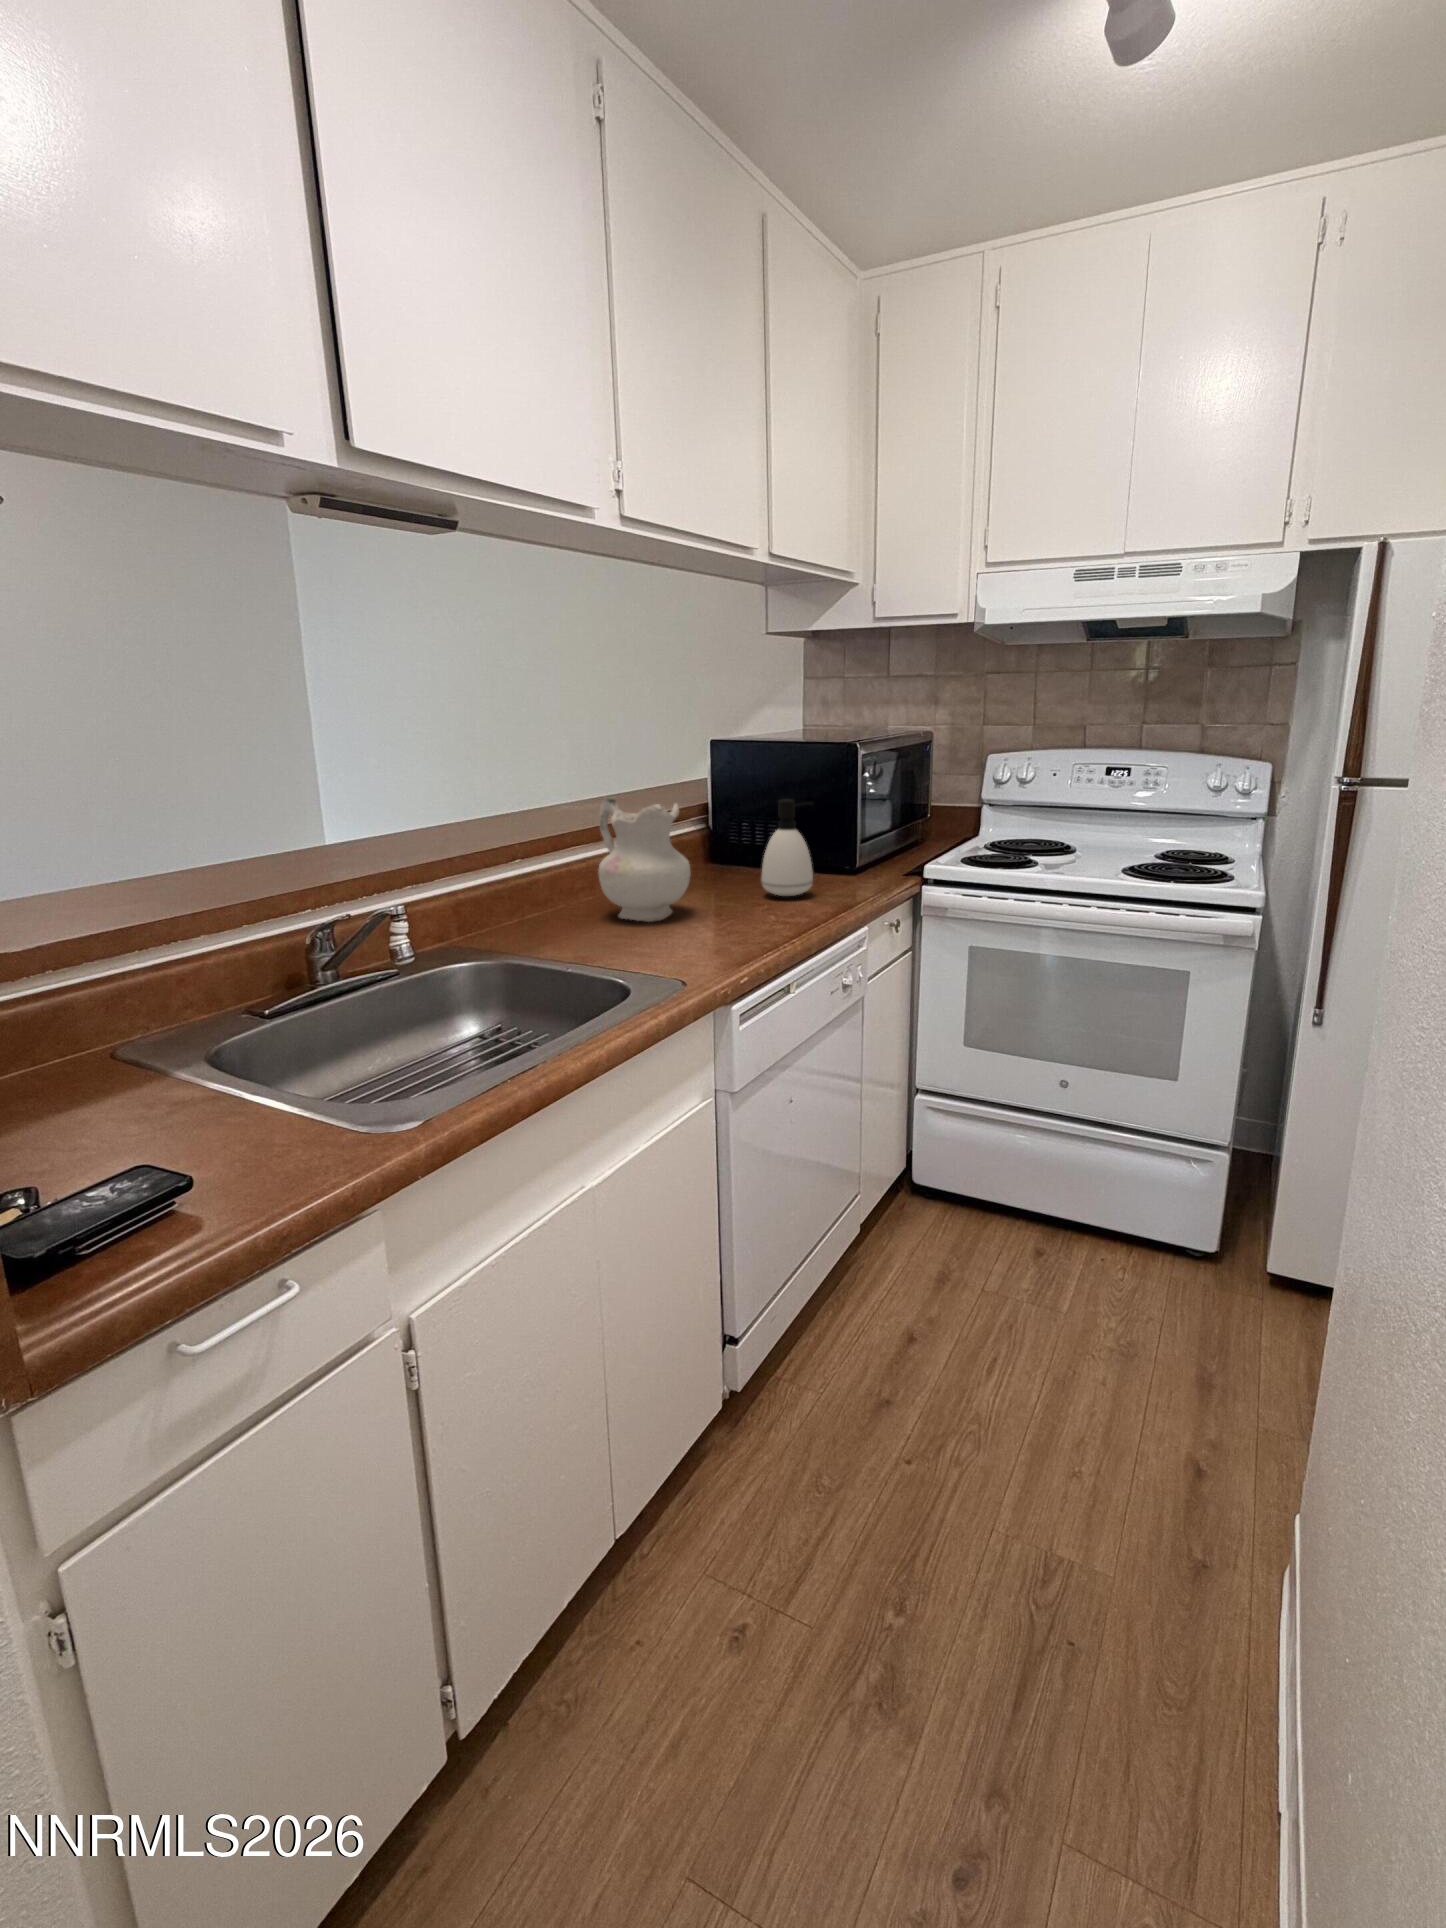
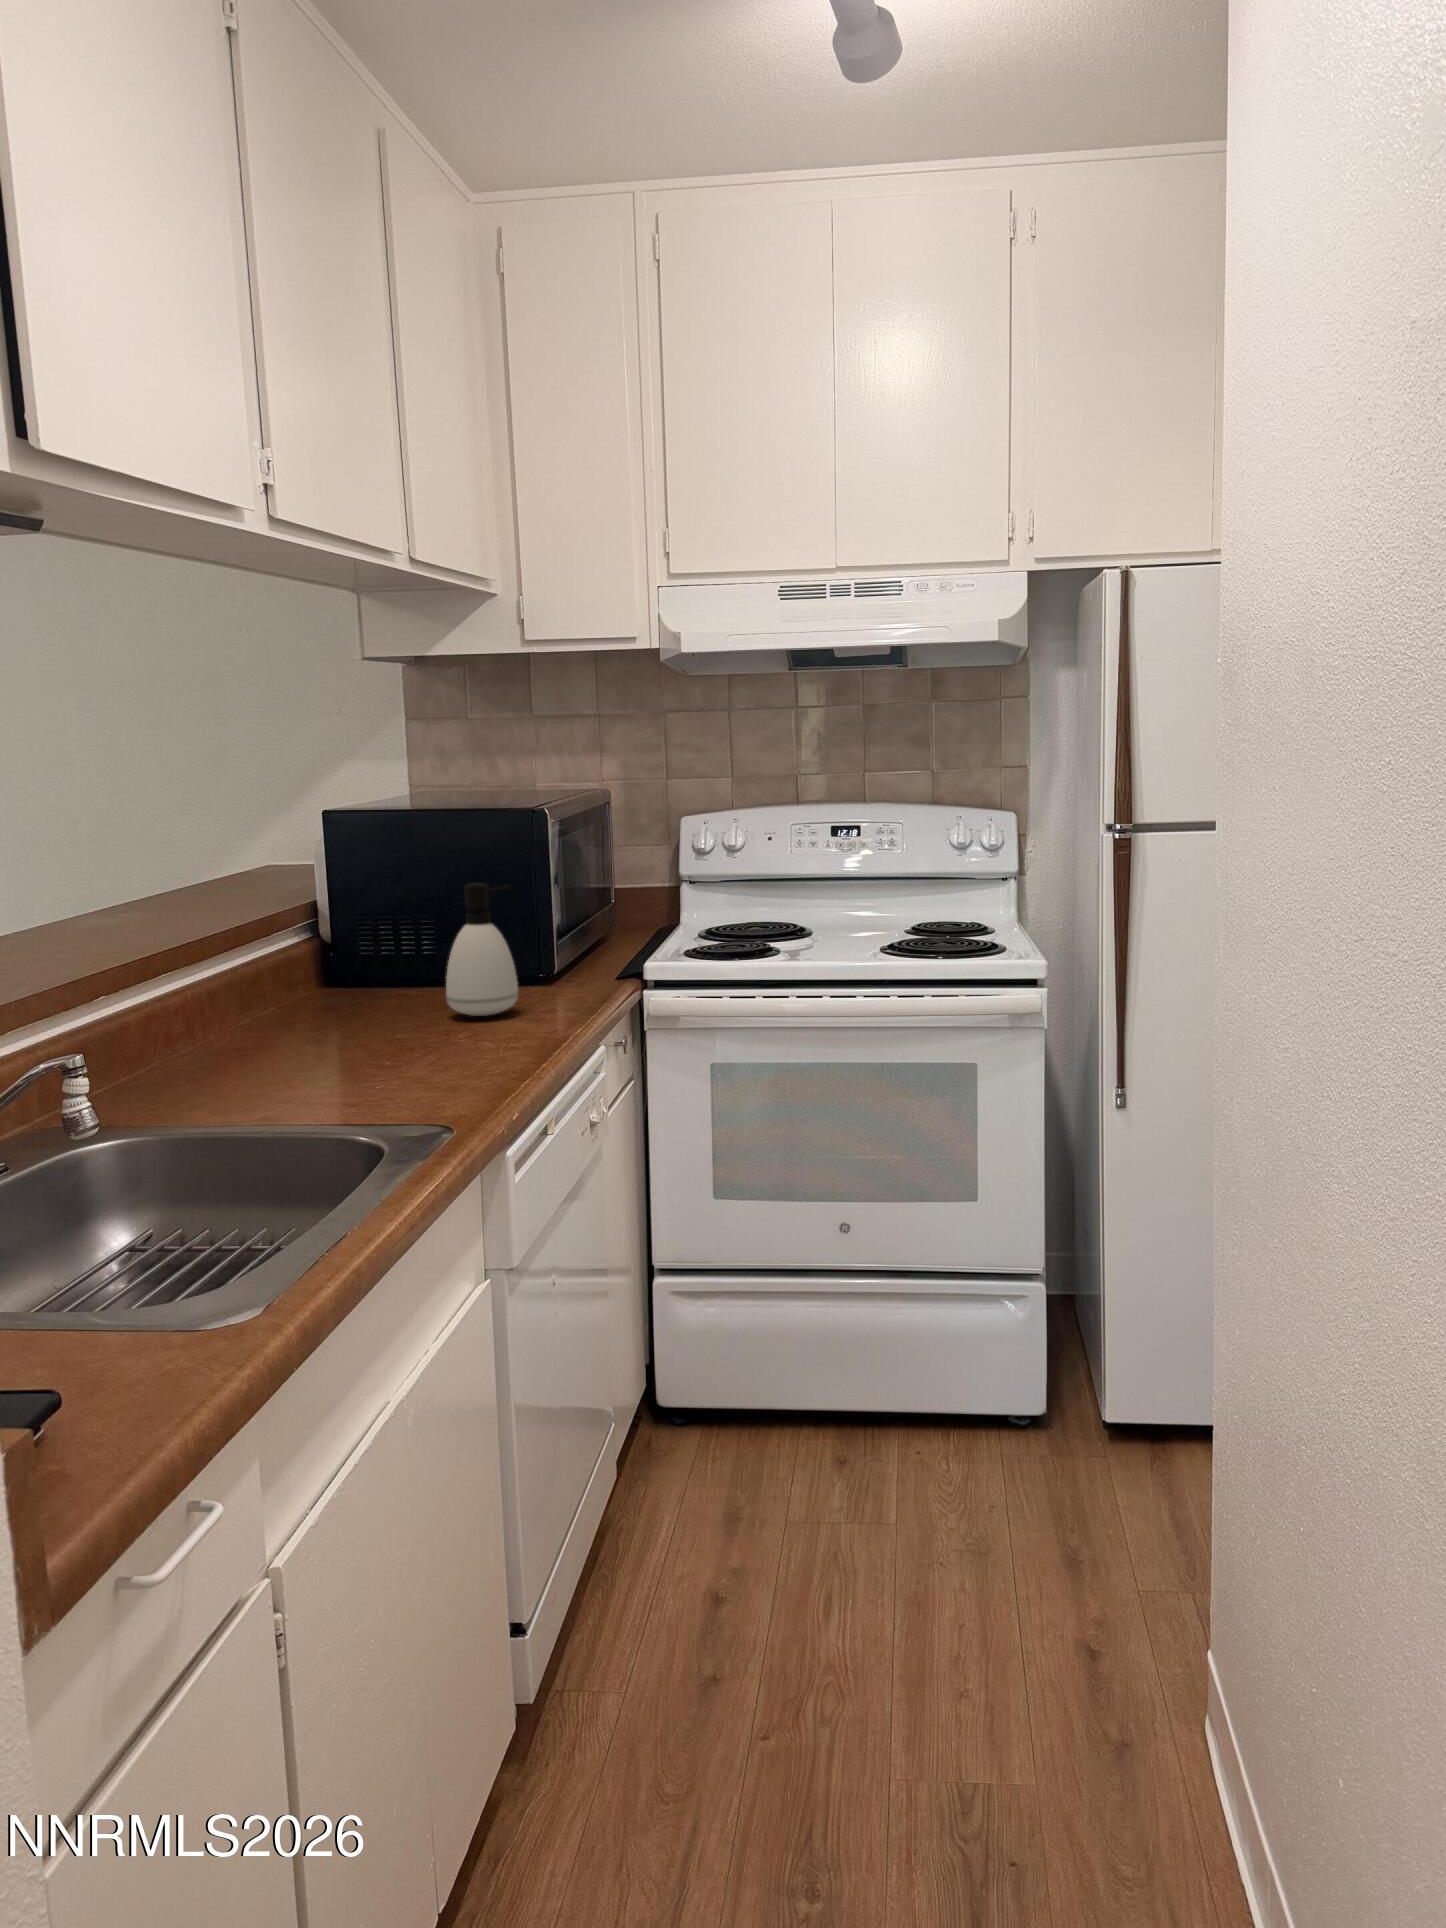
ceramic pitcher: present [598,797,690,922] -> none [218,891,366,1064]

